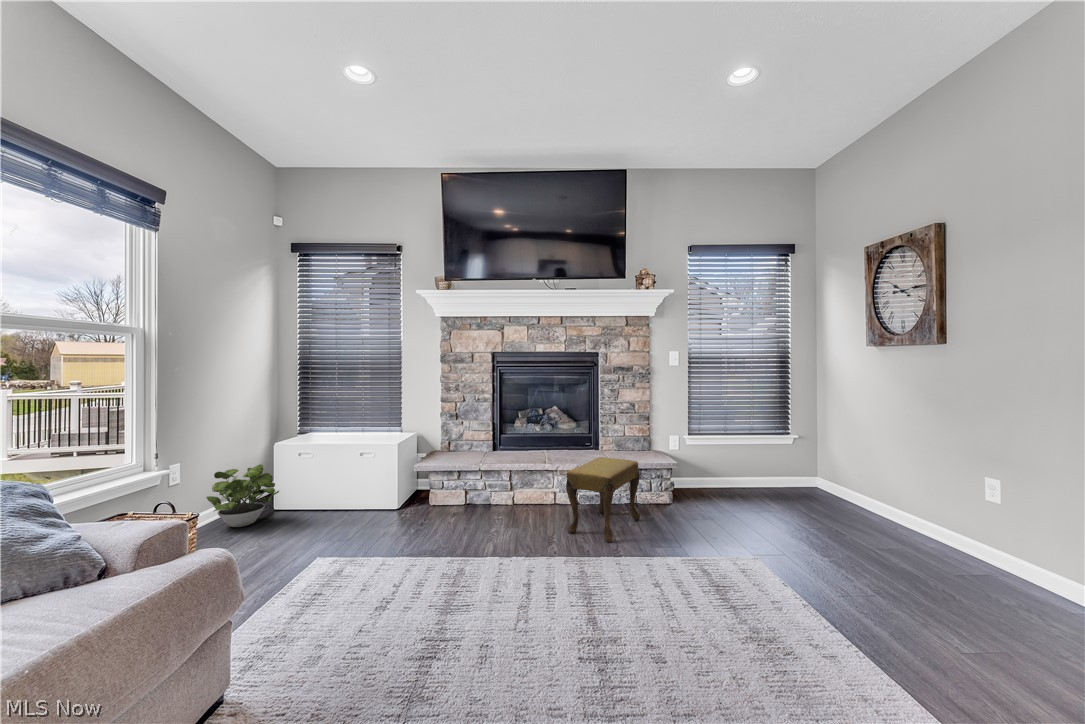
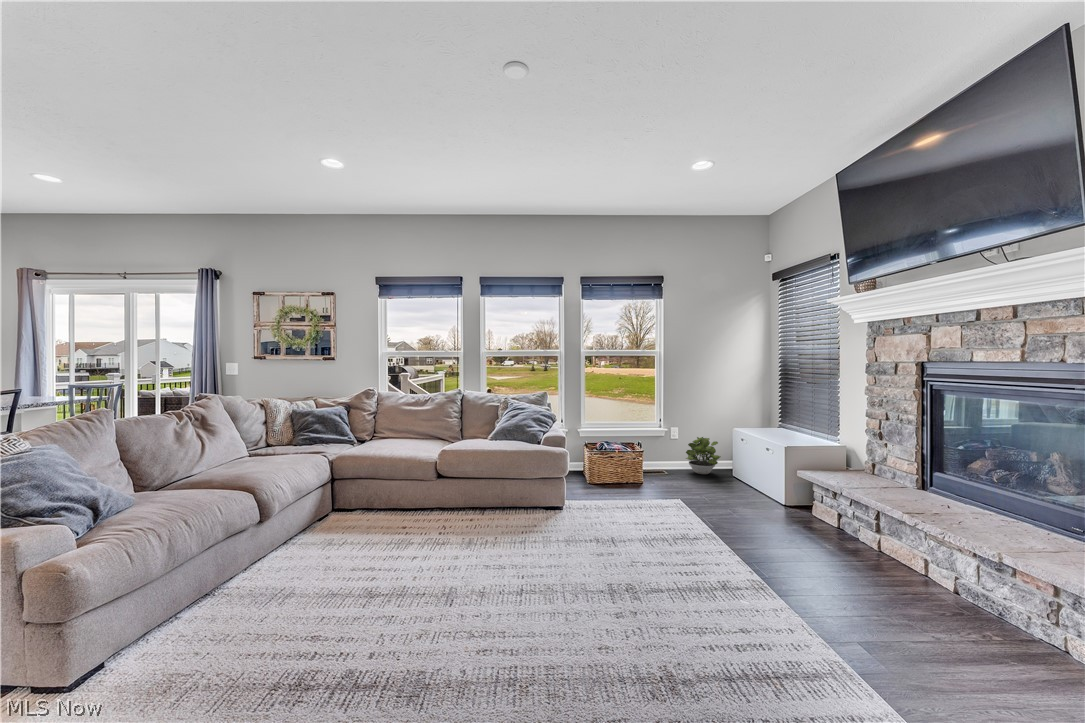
footstool: present [566,457,640,542] -> none [819,509,963,644]

